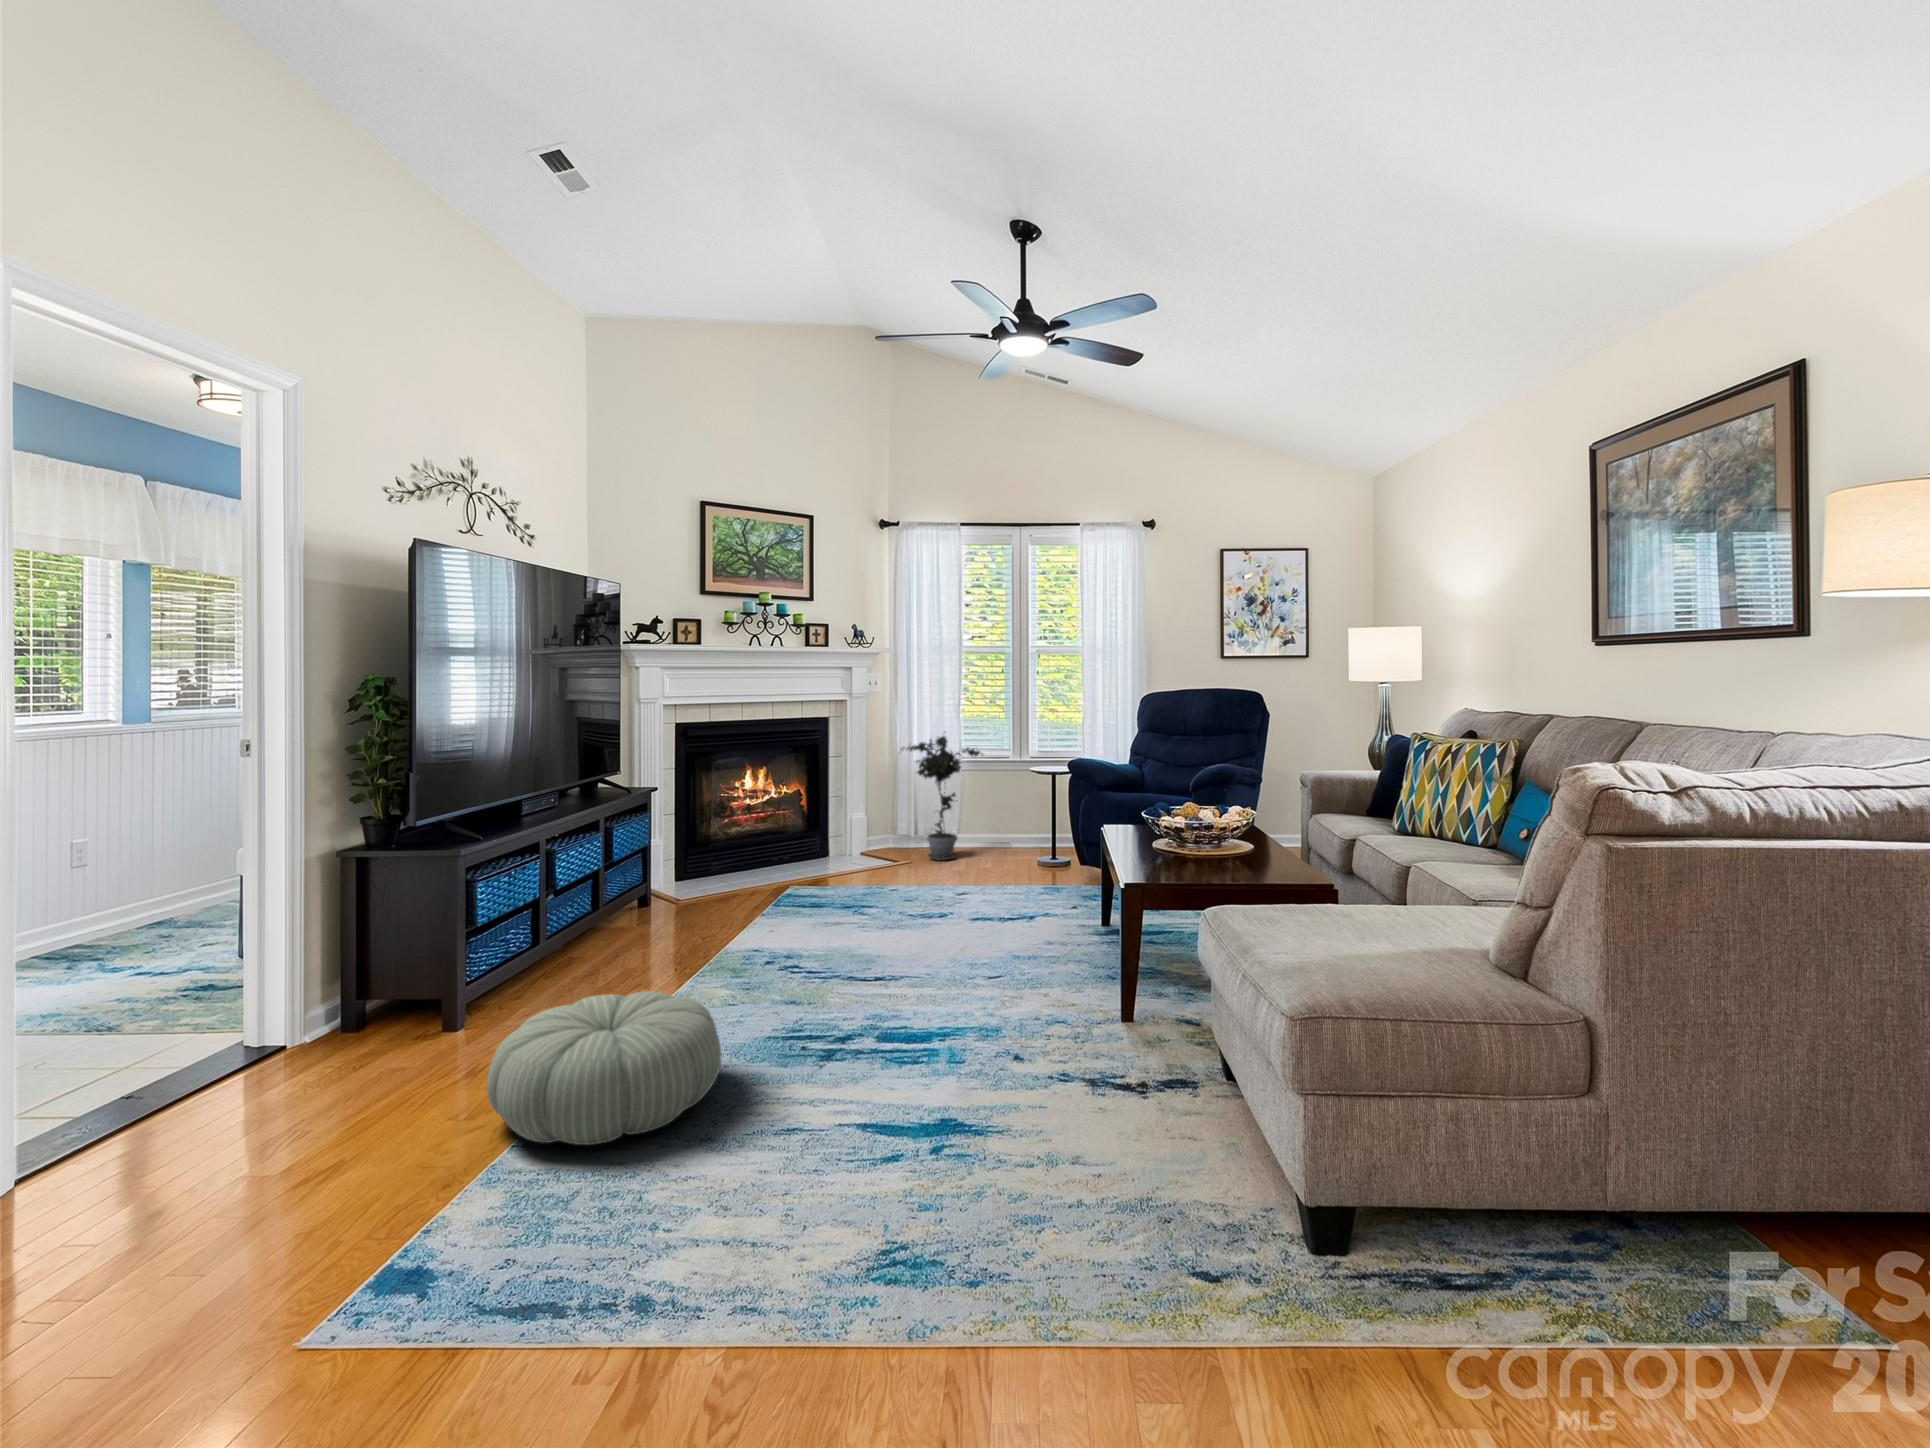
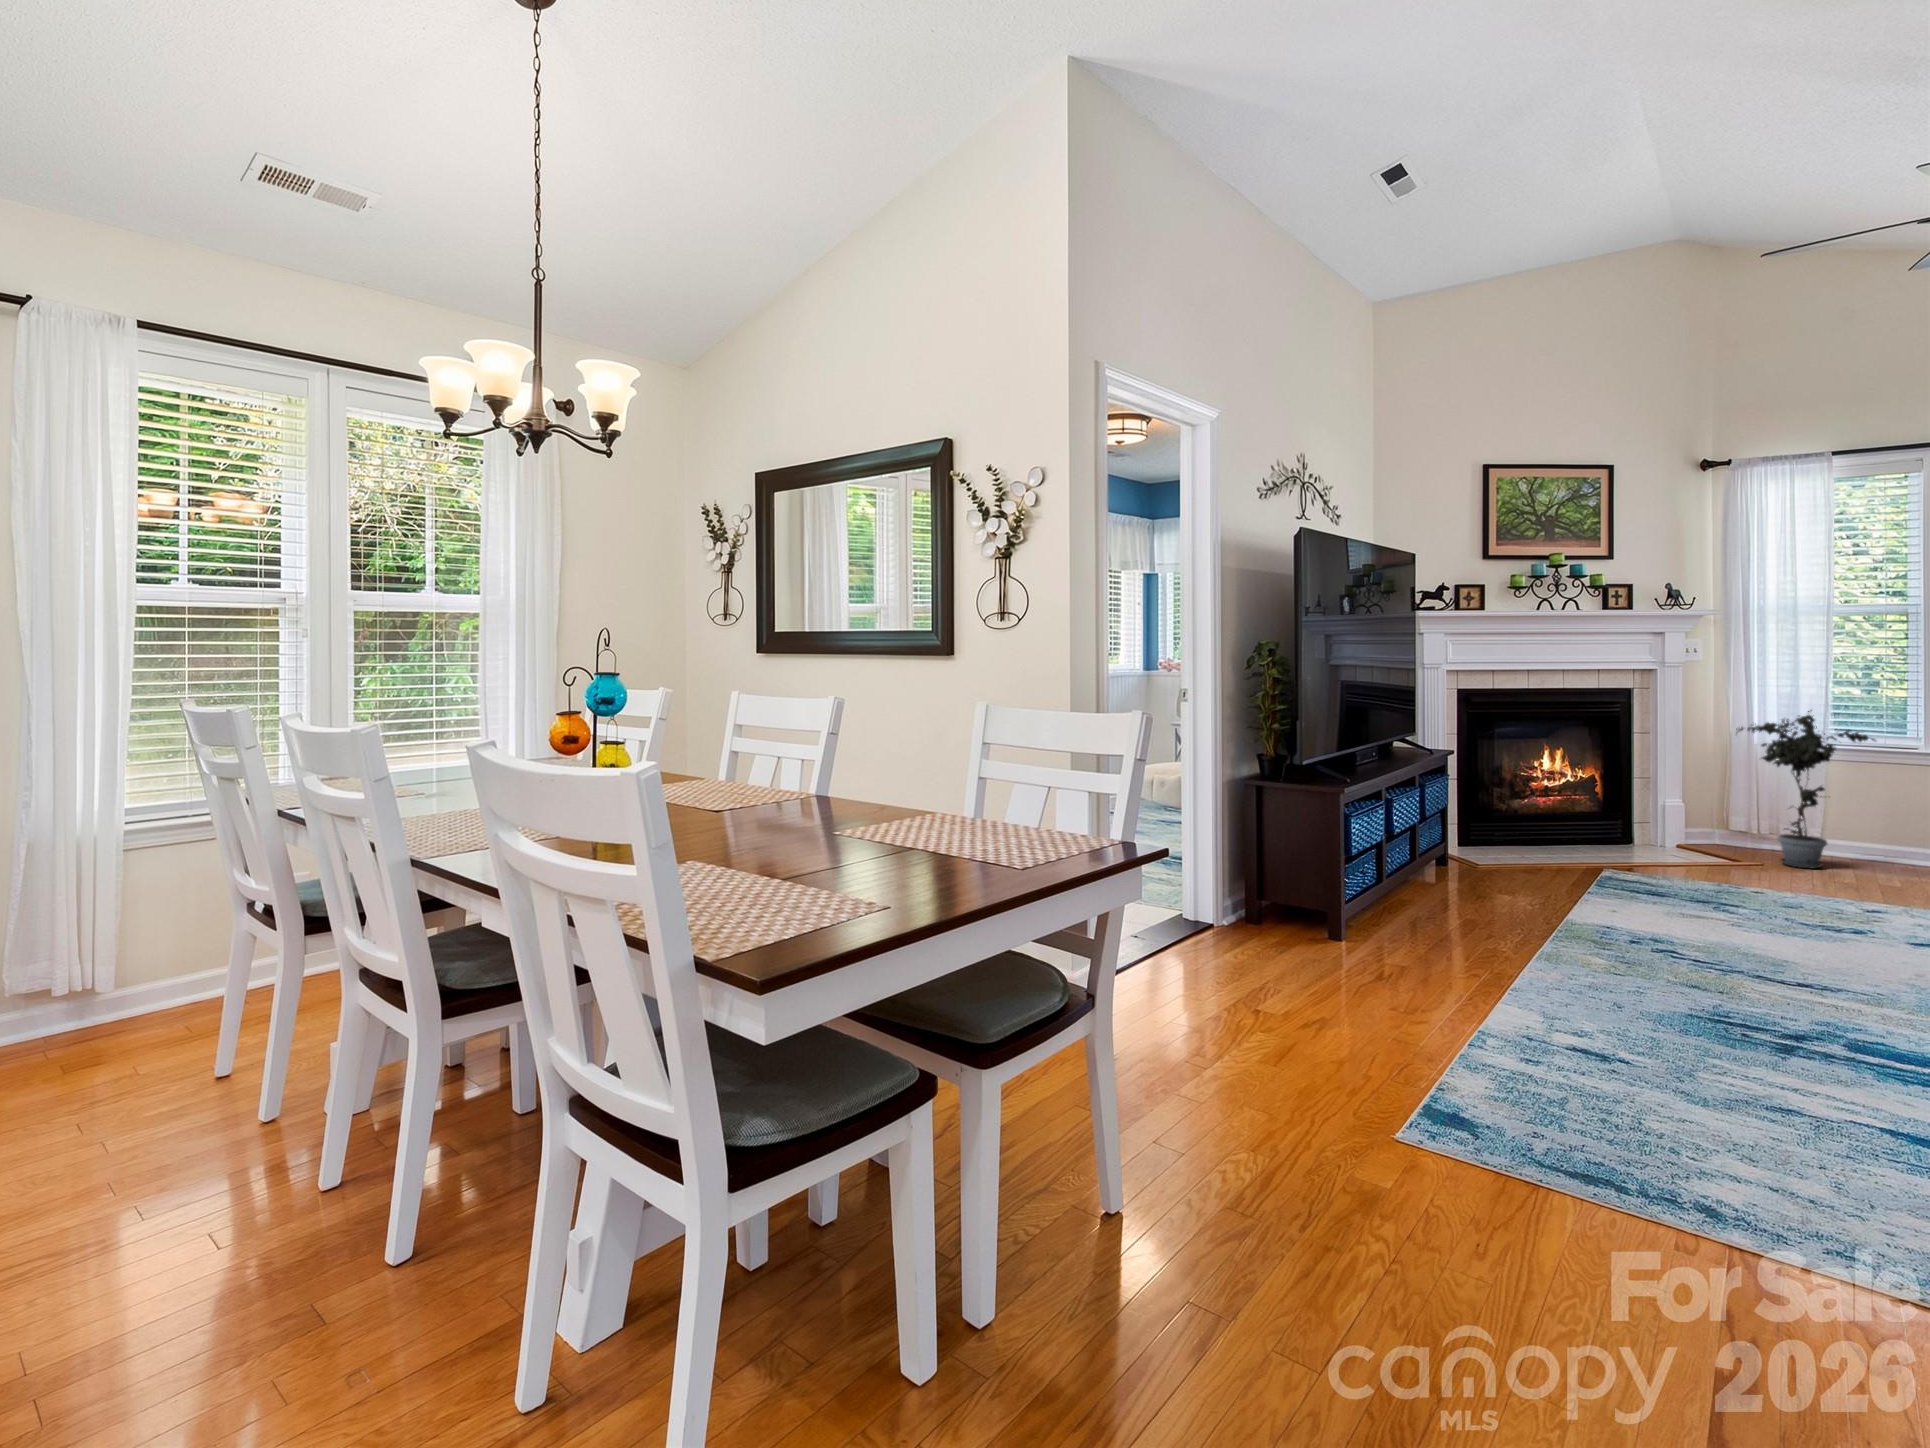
pouf: present [487,991,722,1145] -> none [1434,924,1673,1054]

